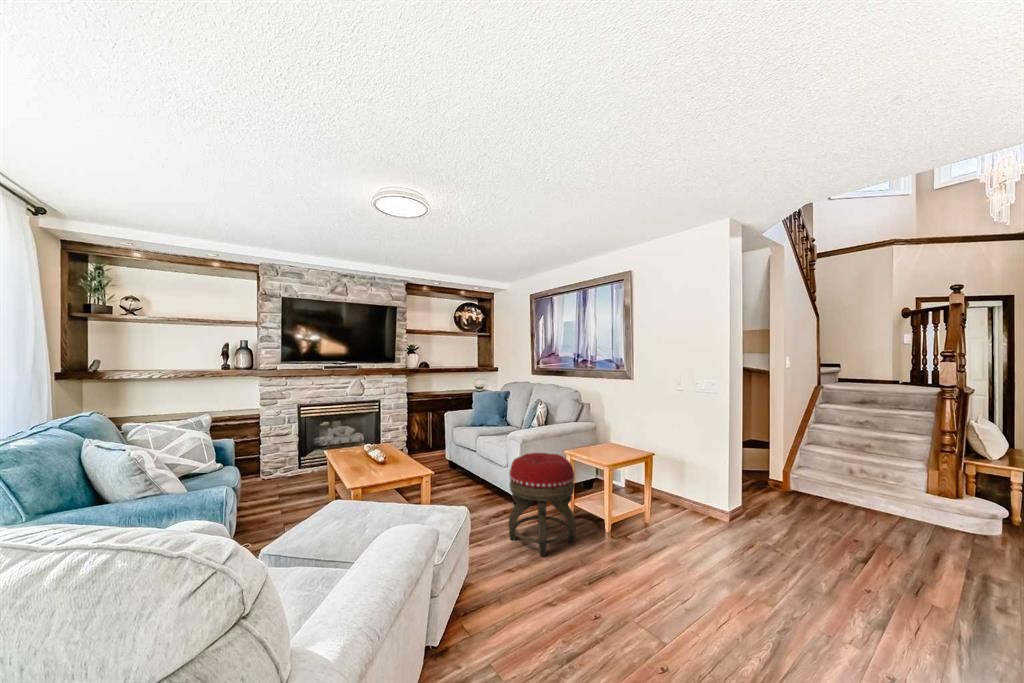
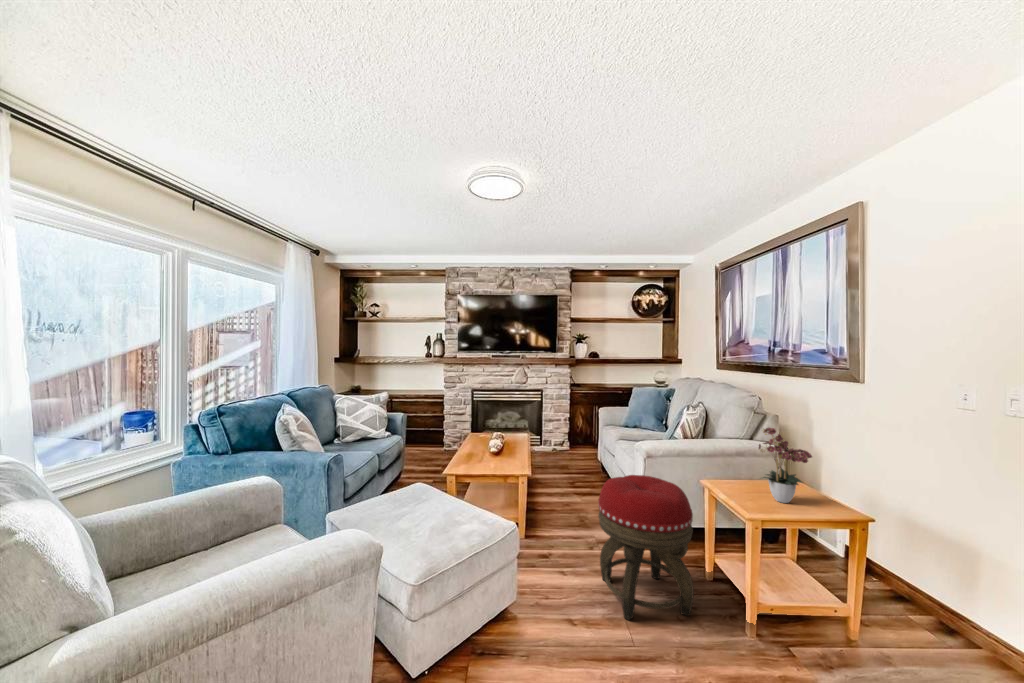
flower arrangement: none [601,405,630,453] -> present [759,428,812,503]

